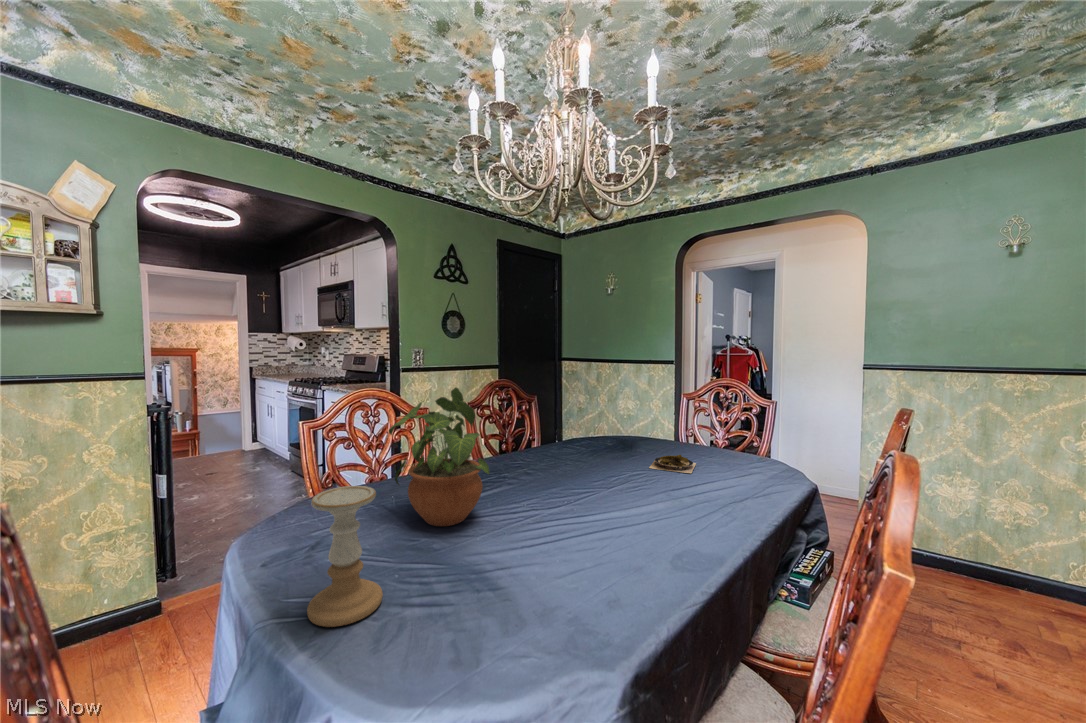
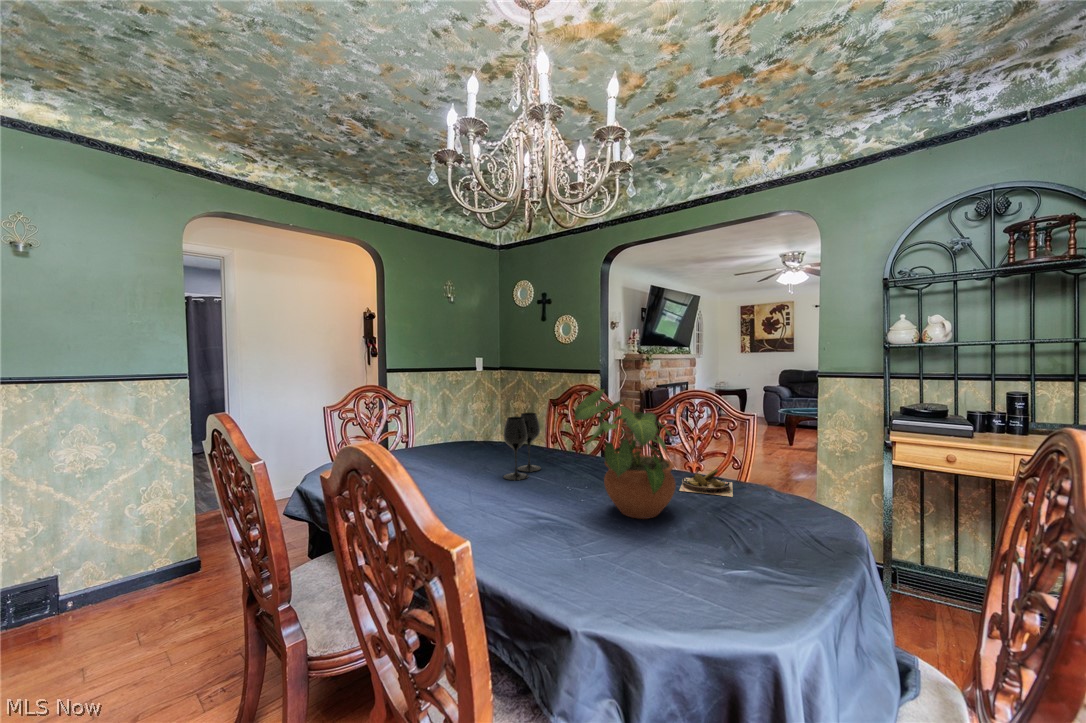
wine glass: none [568,417,628,489] -> present [504,413,541,480]
plate: present [649,455,696,473] -> present [679,469,733,497]
candle holder: present [307,486,383,627] -> none [768,441,822,529]

